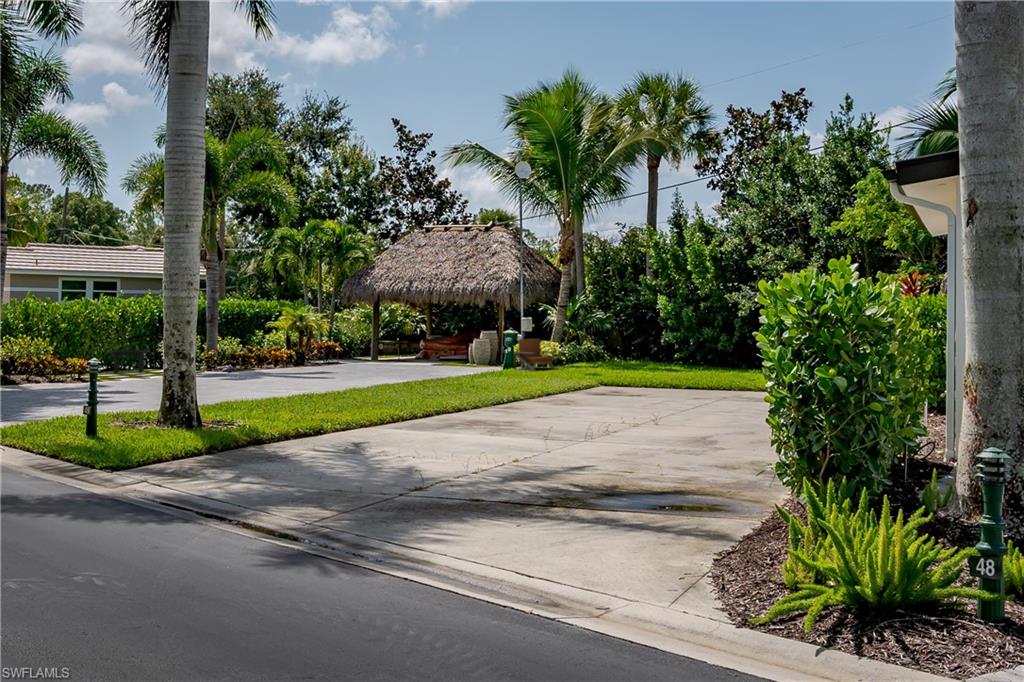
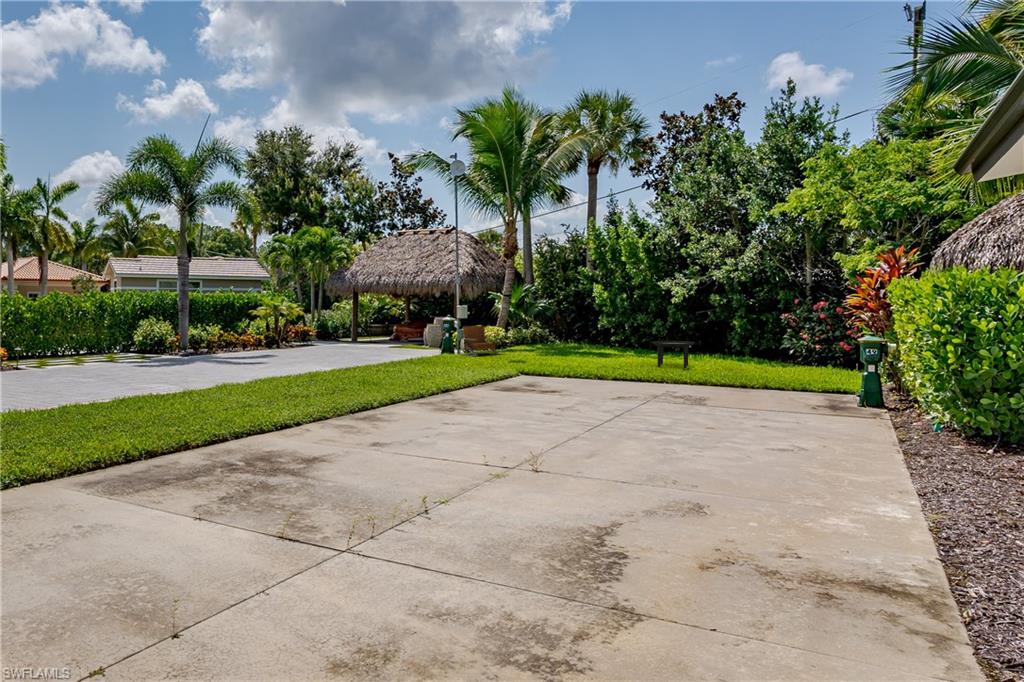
round table: present [109,350,148,373] -> present [652,341,695,368]

